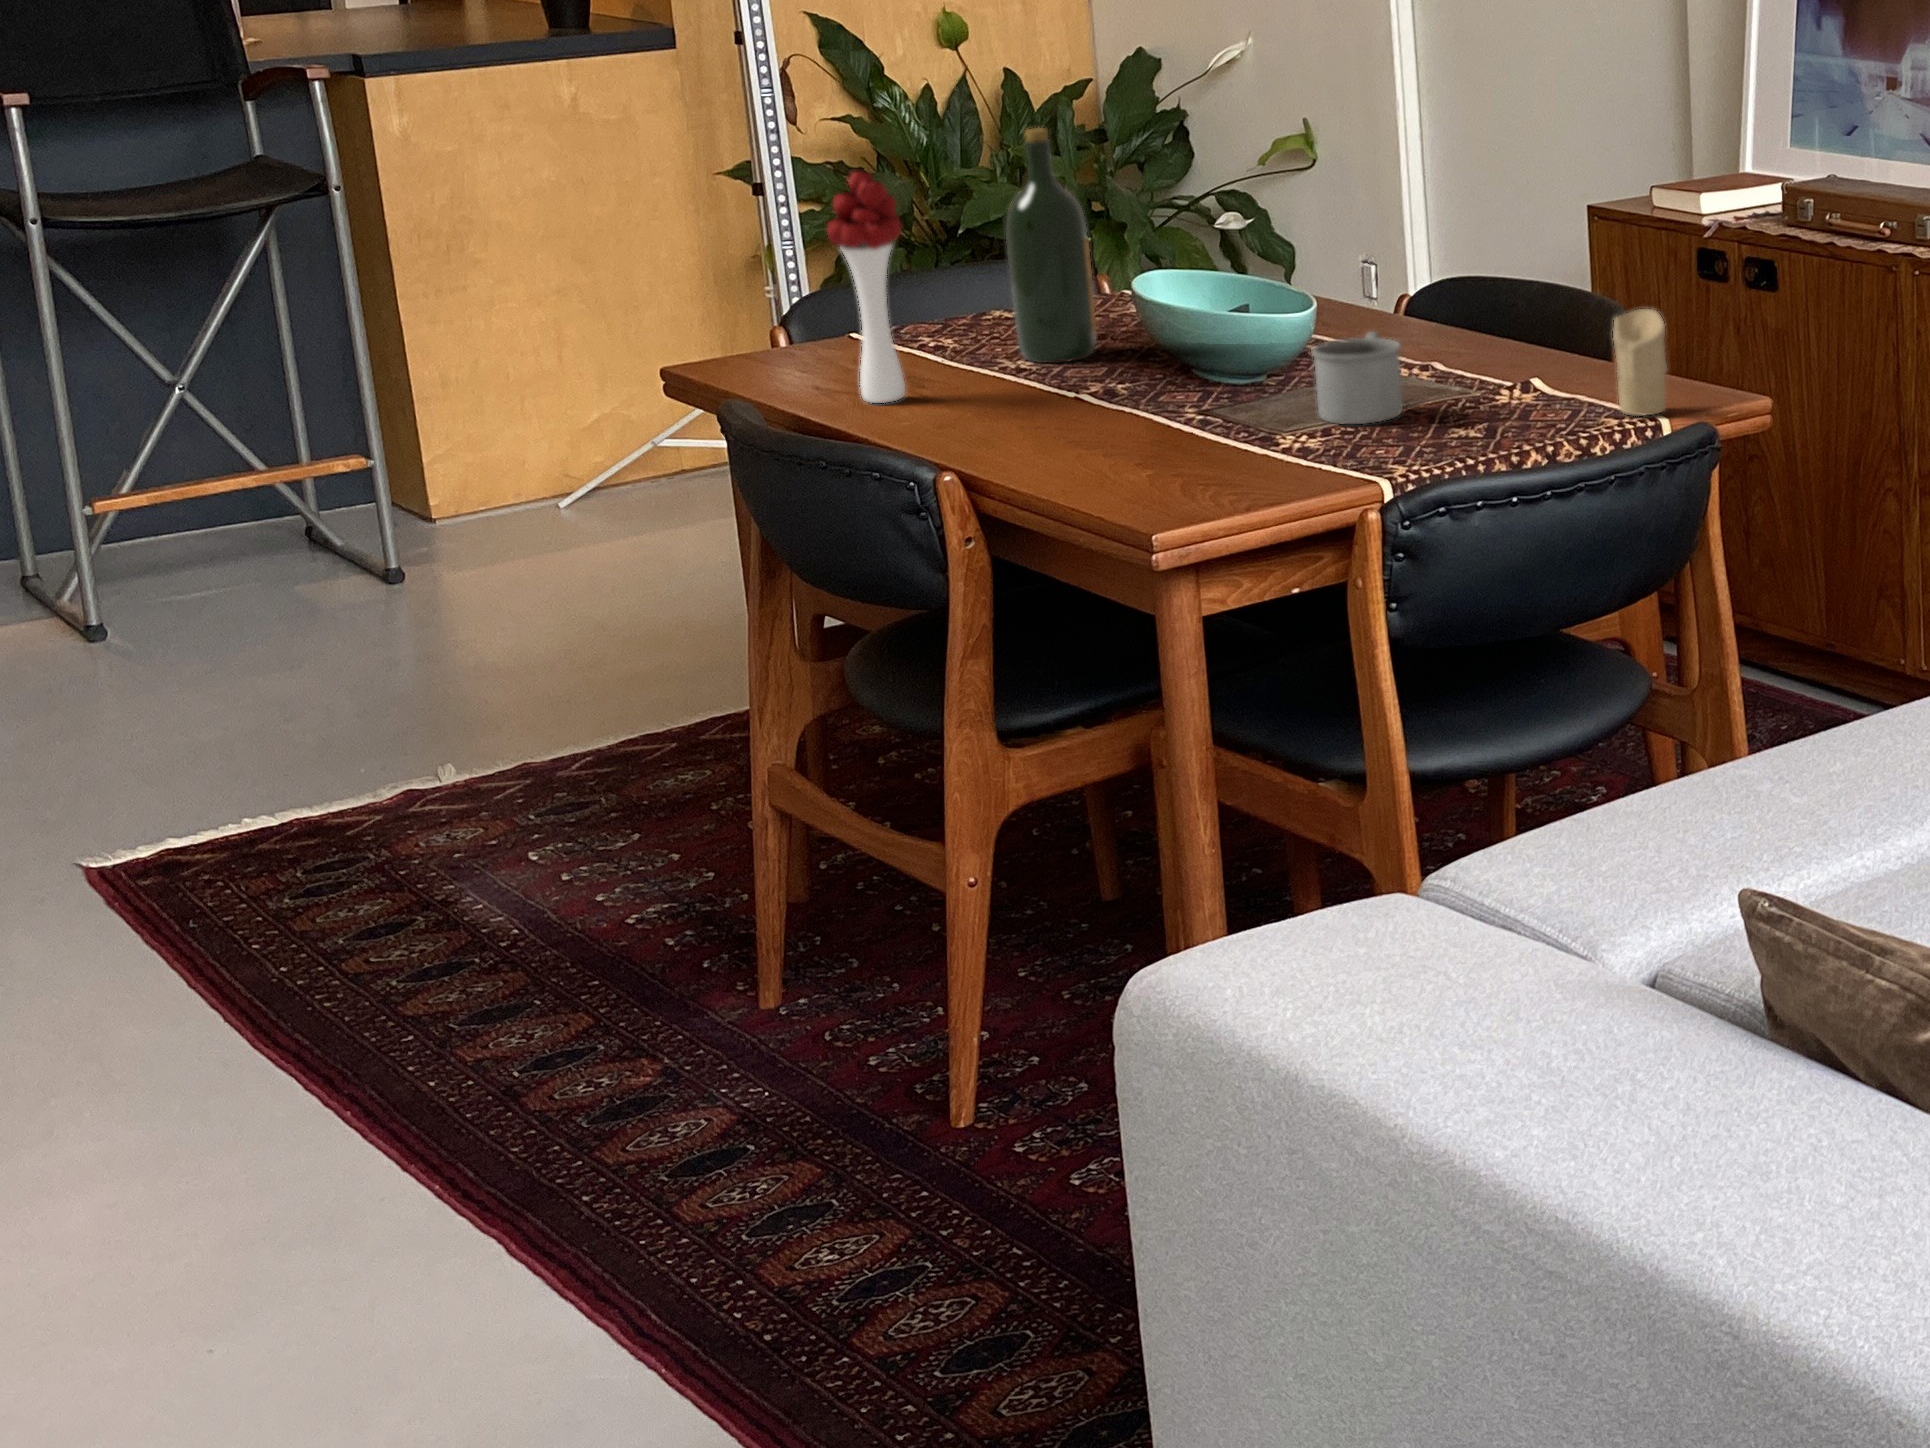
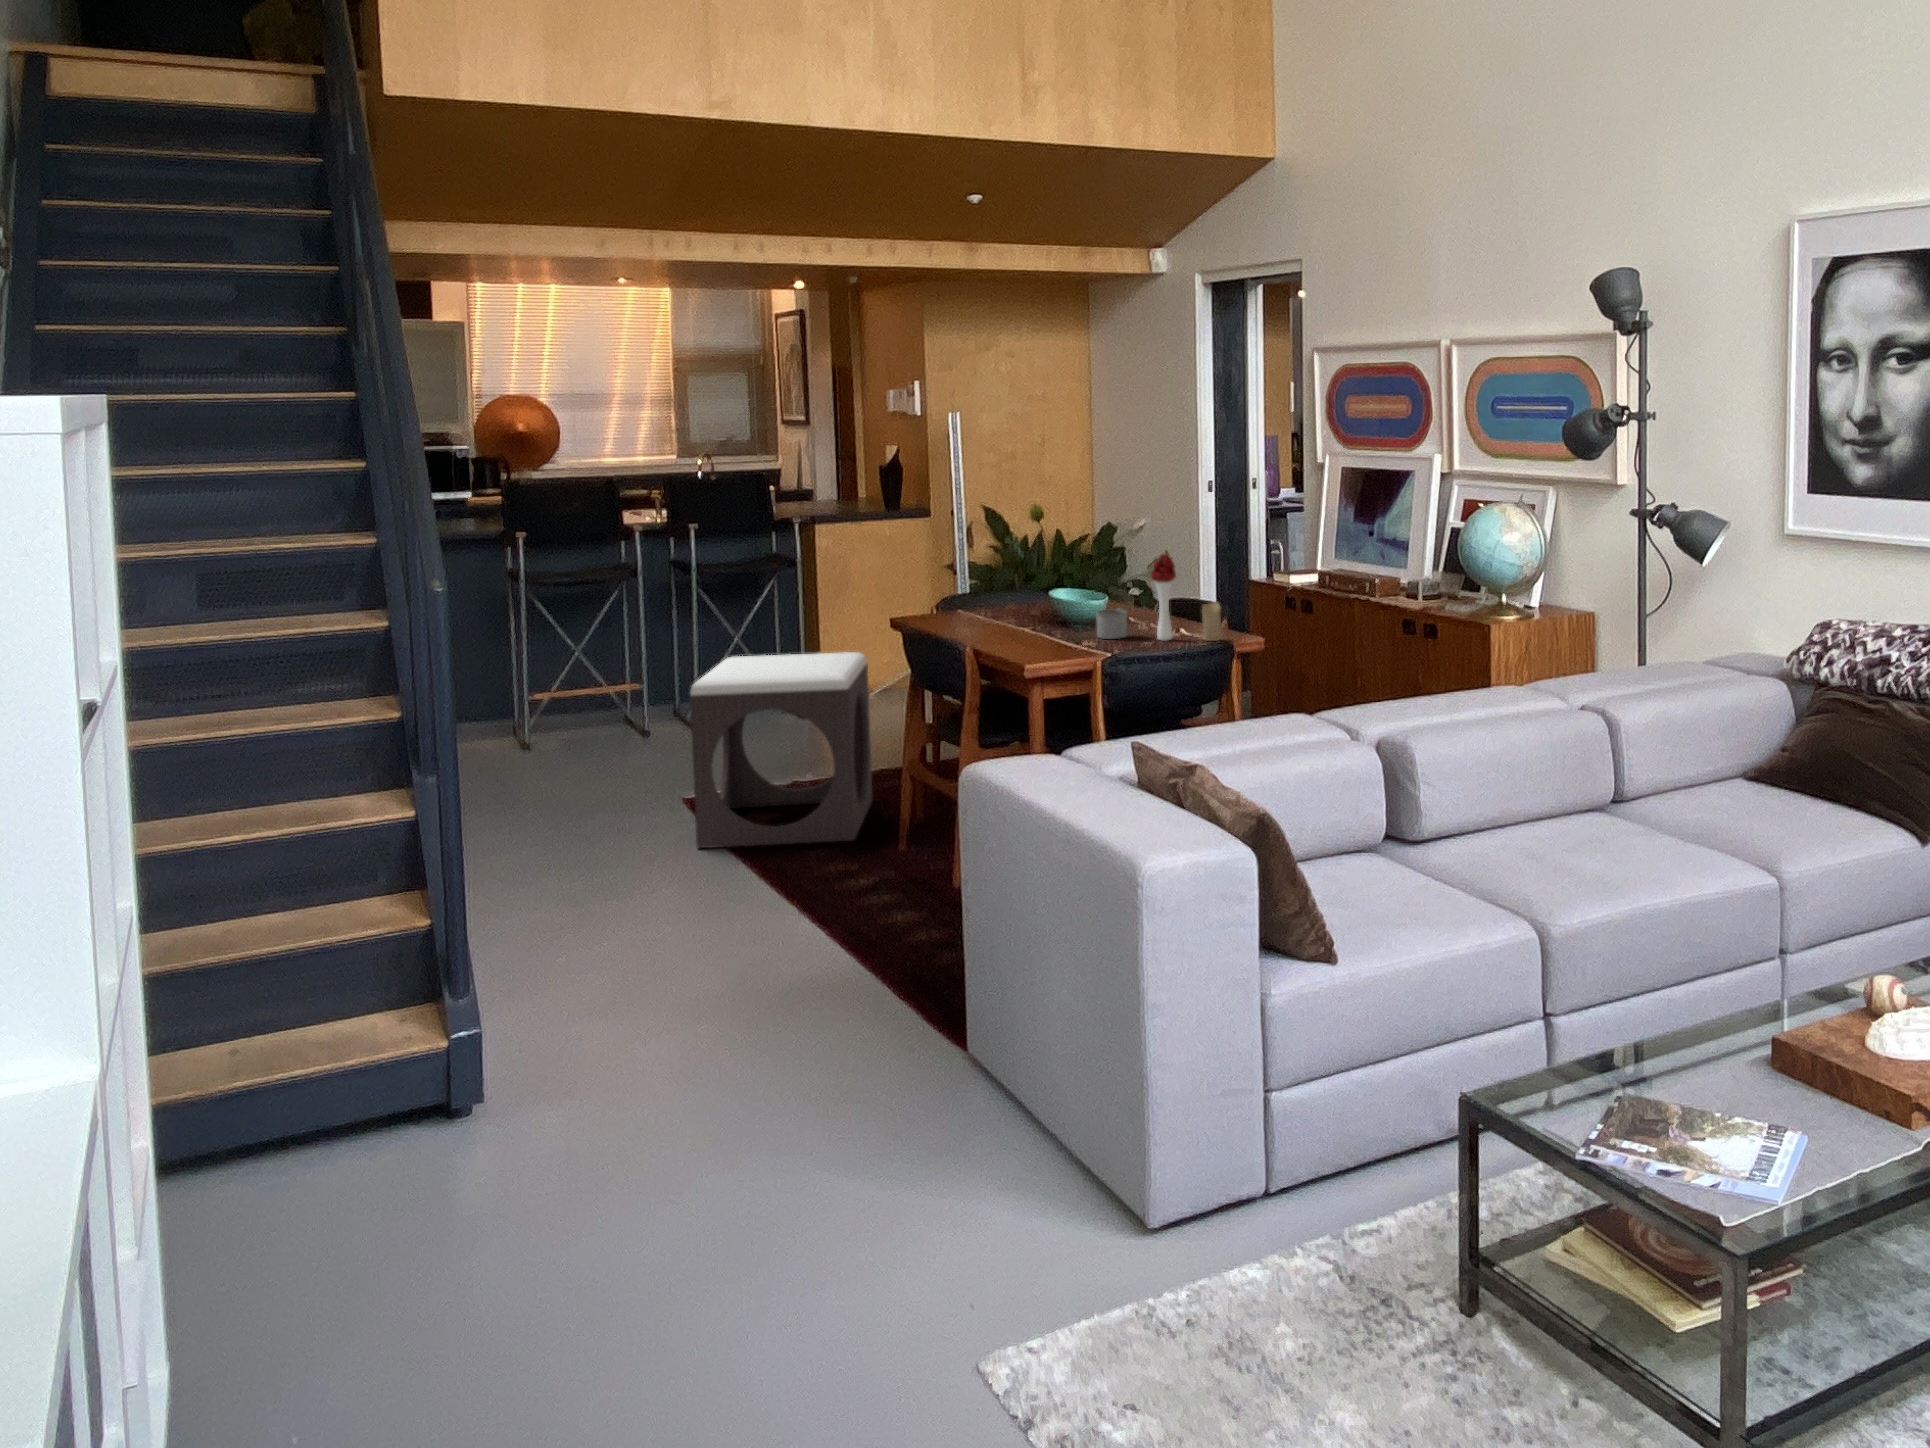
wine bottle: present [1006,128,1096,363] -> none [1004,534,1034,619]
flower bouquet: present [828,171,905,403] -> present [1151,554,1176,641]
footstool: none [79,460,653,1057] -> present [690,652,872,848]

